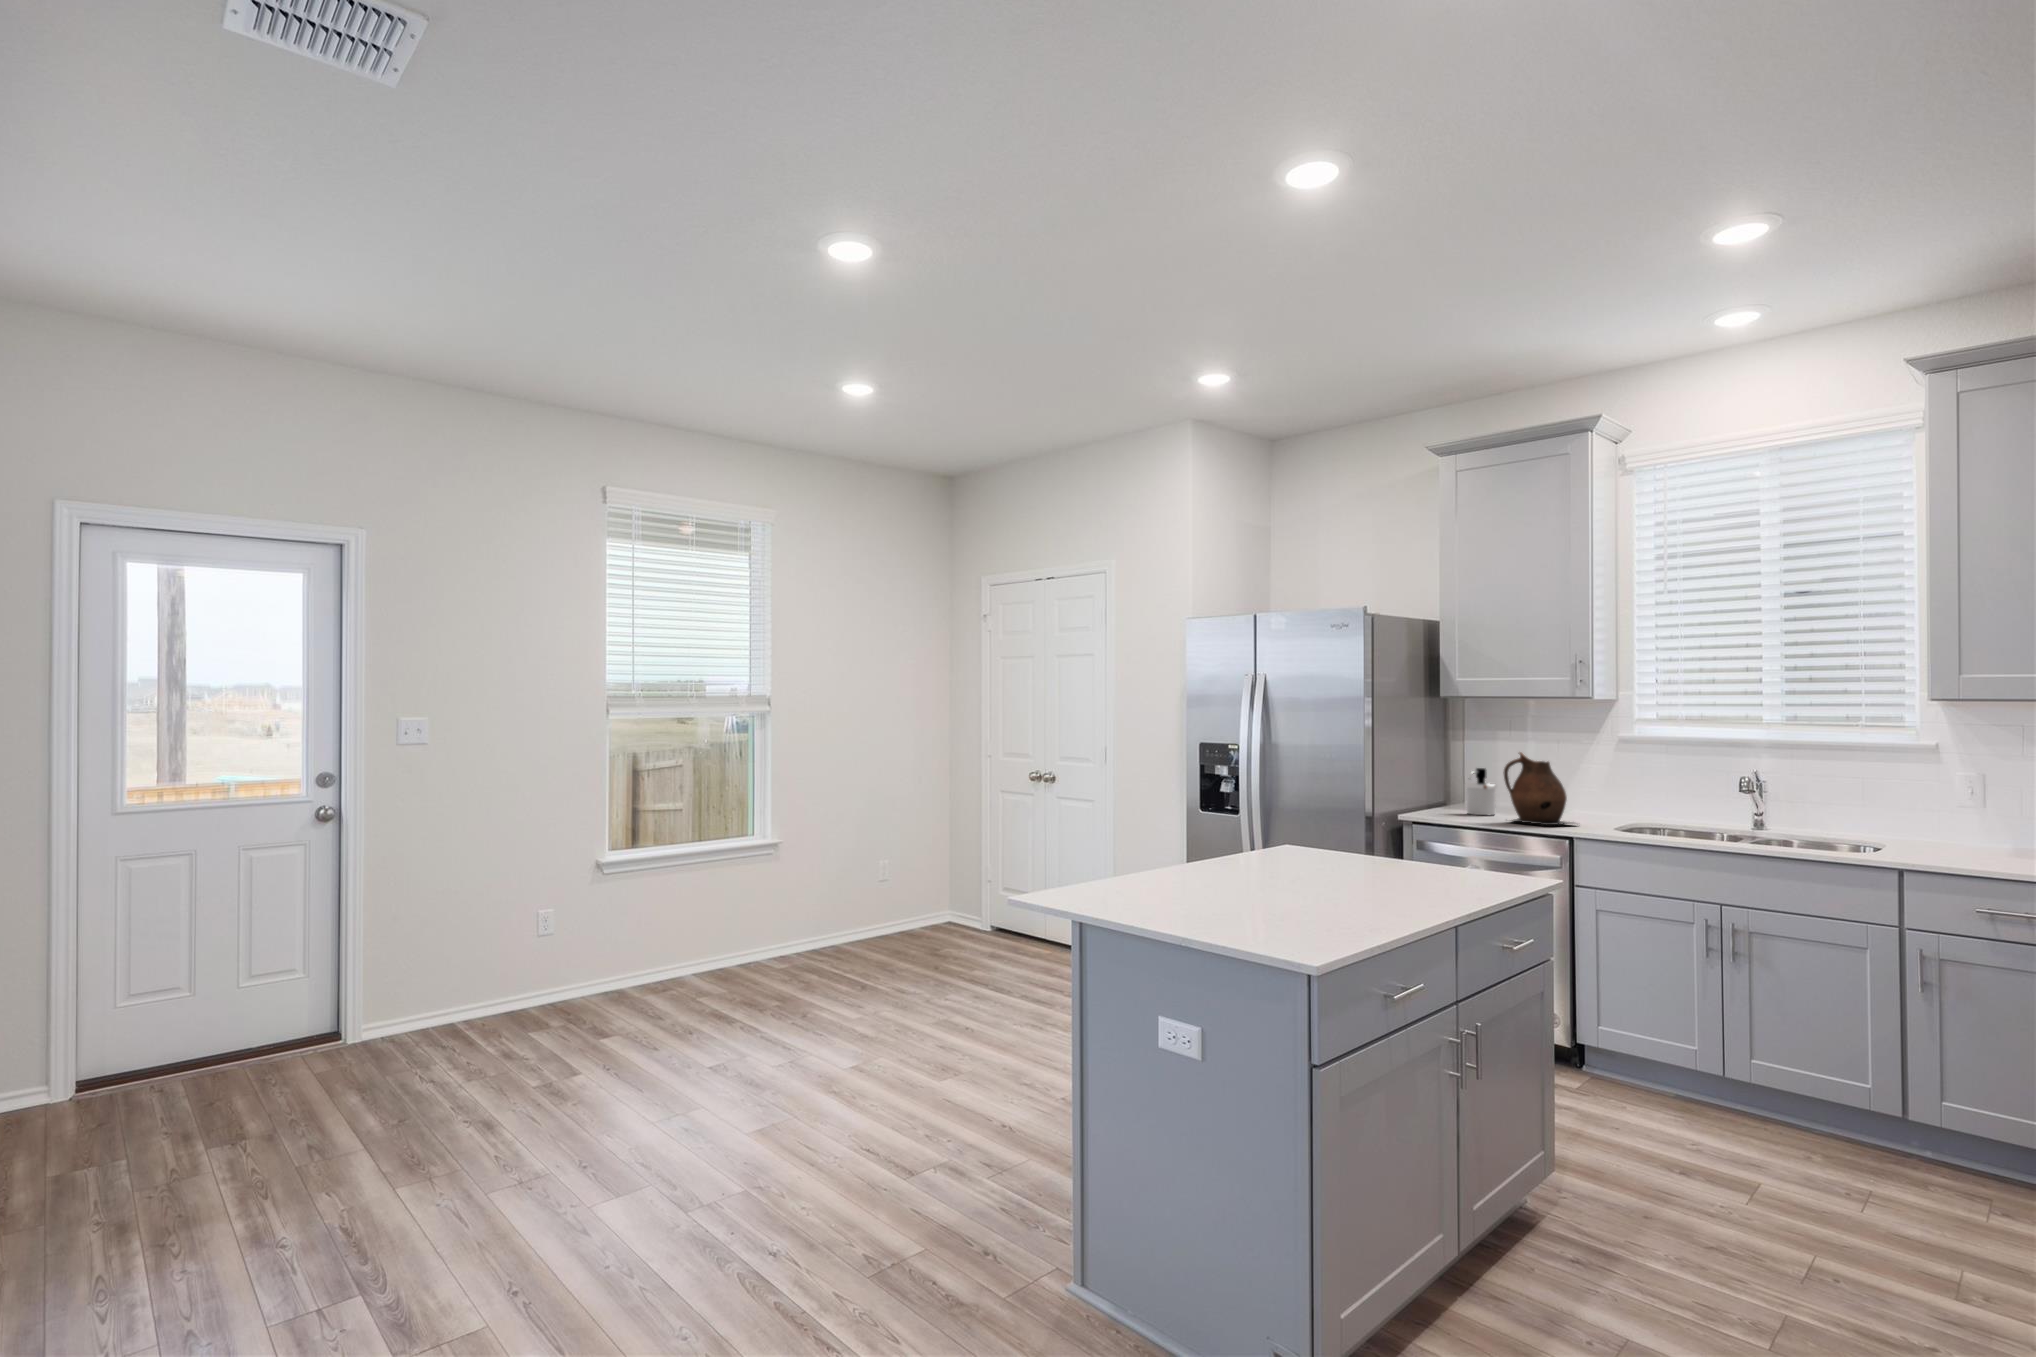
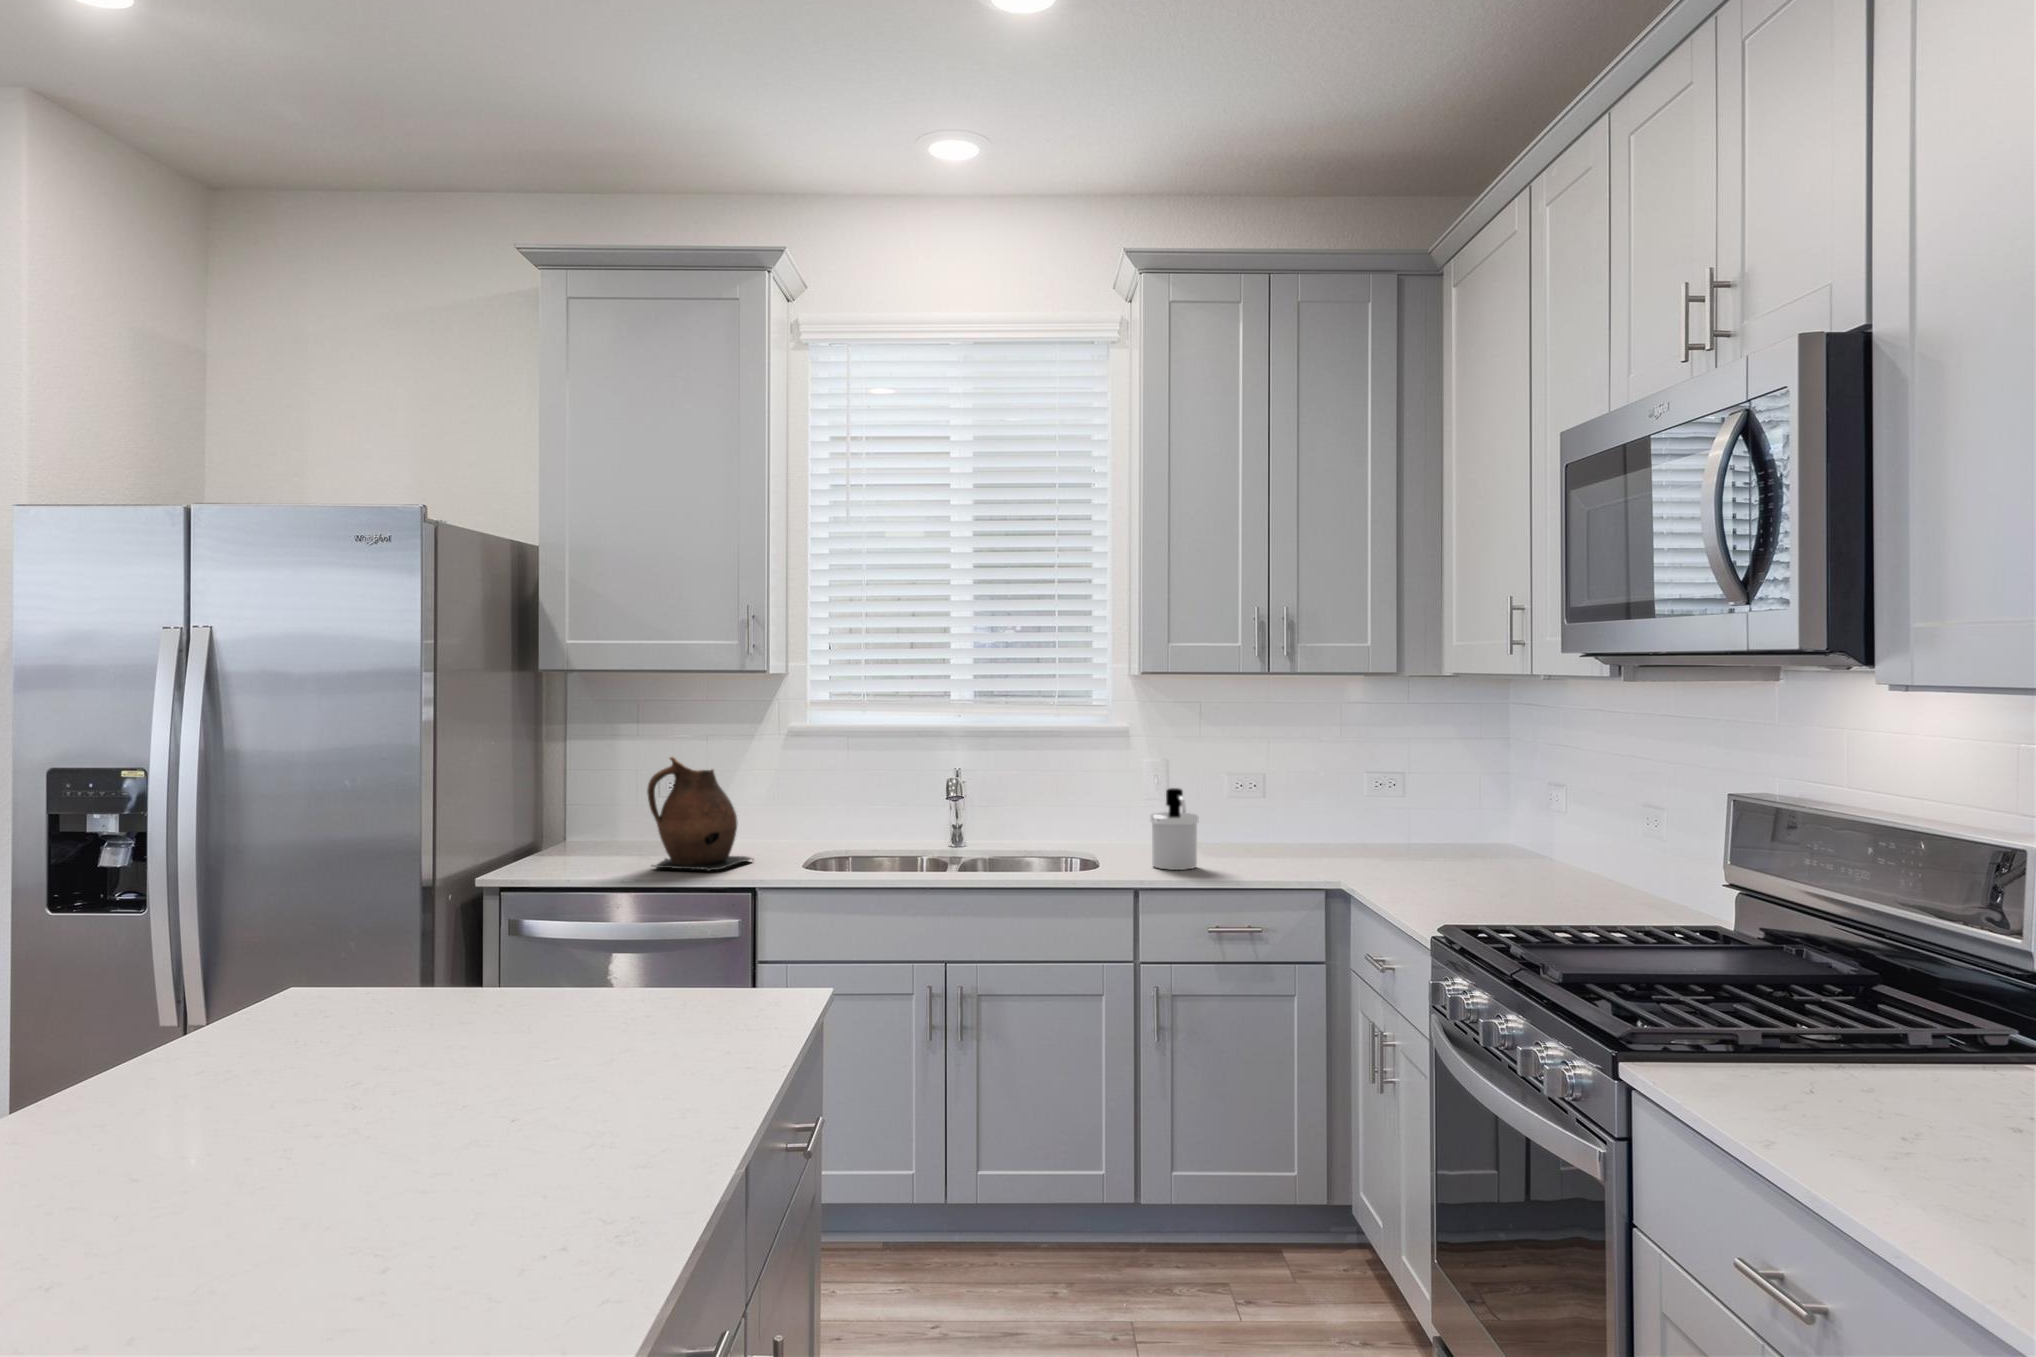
soap dispenser: present [1466,768,1497,815] -> present [1151,788,1199,870]

